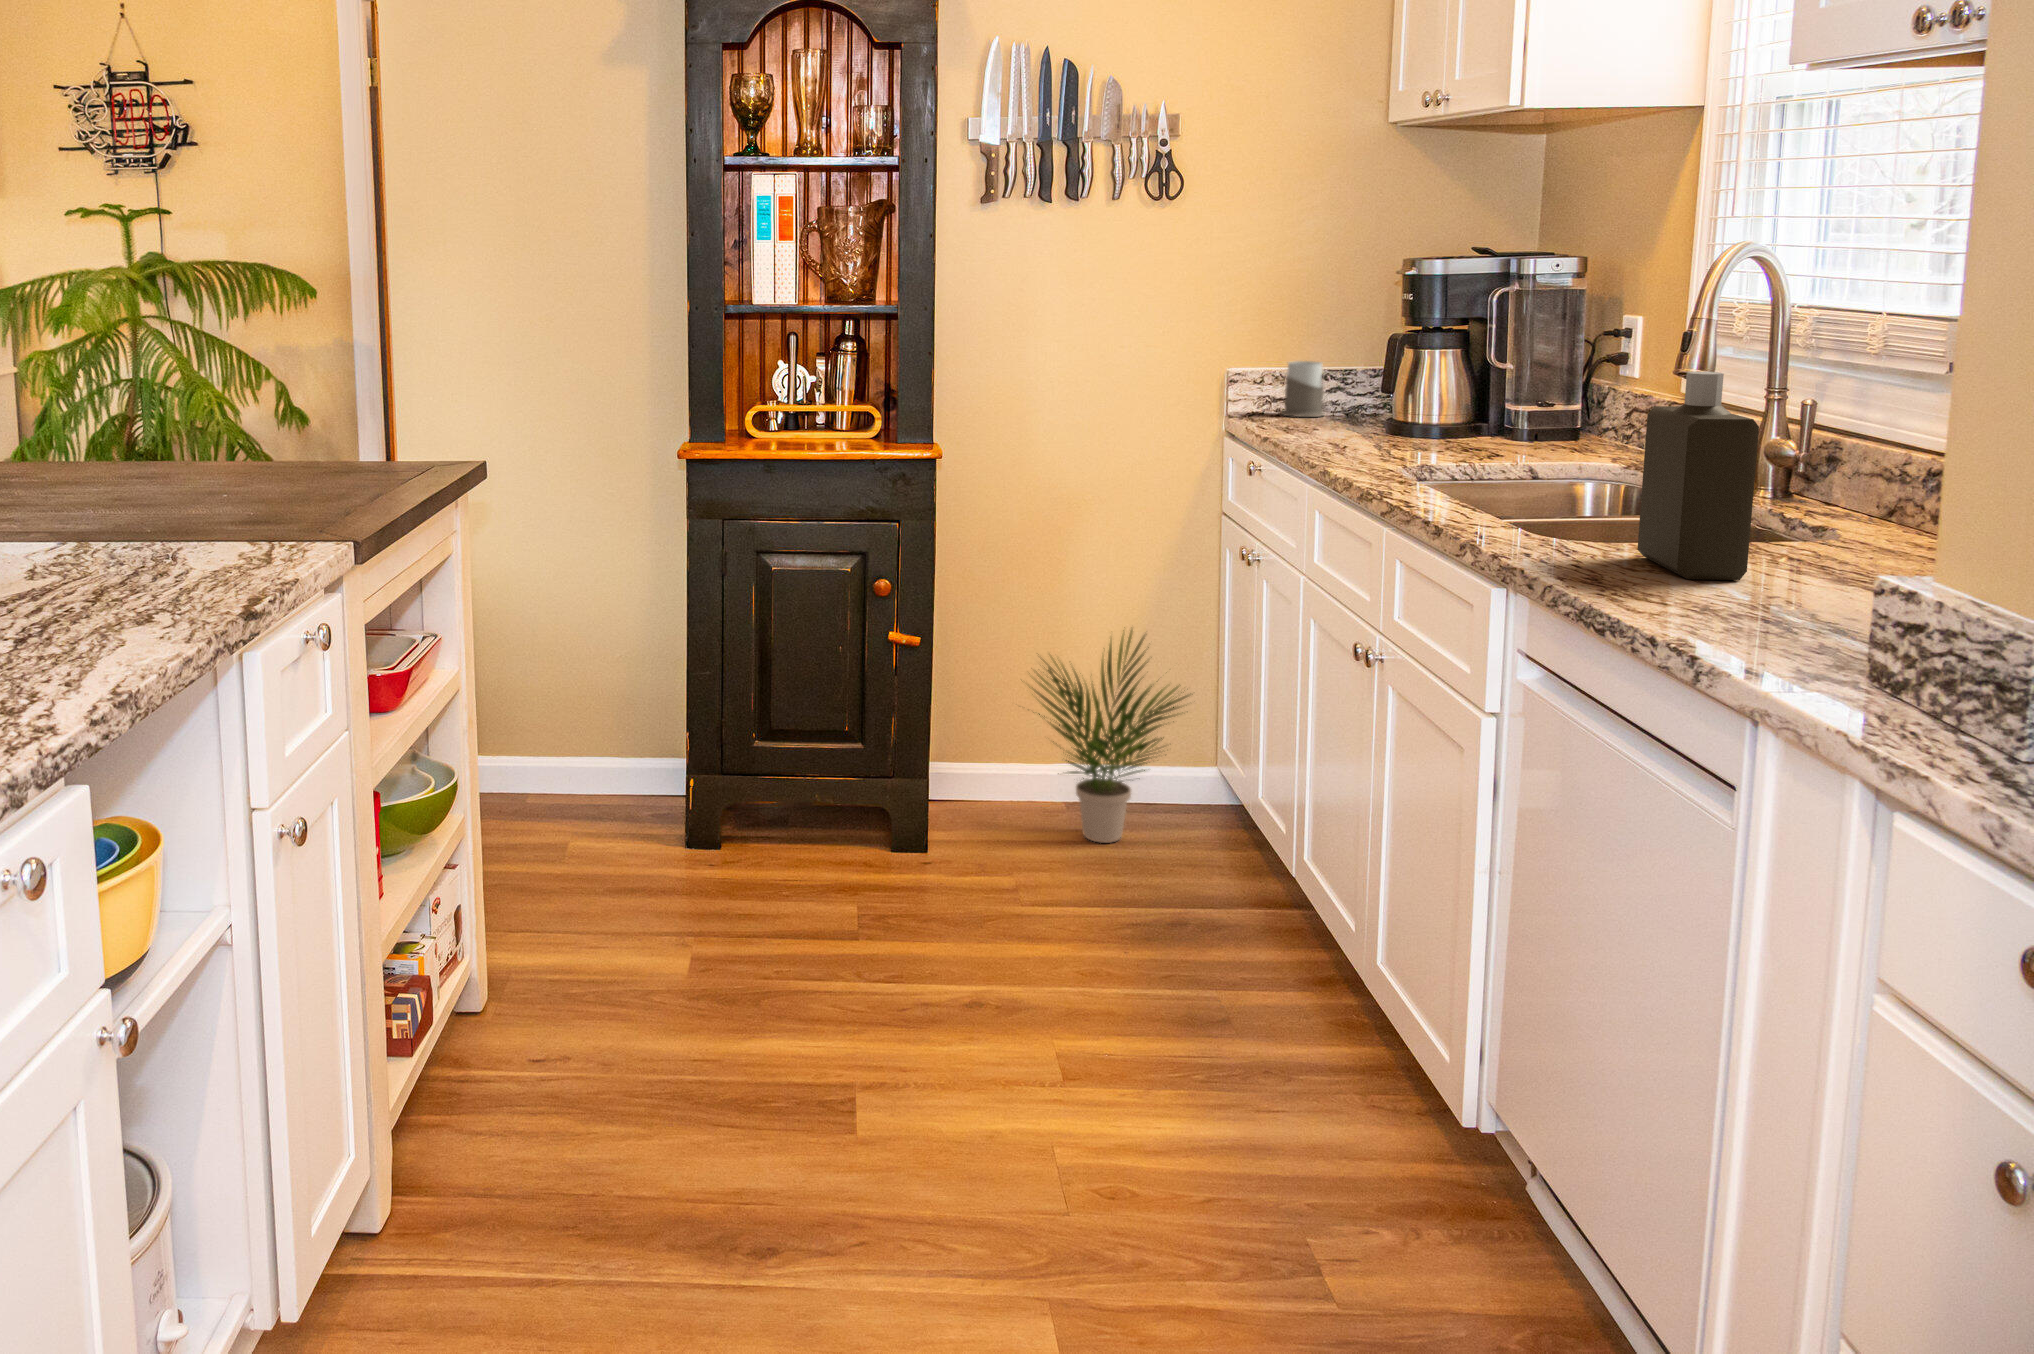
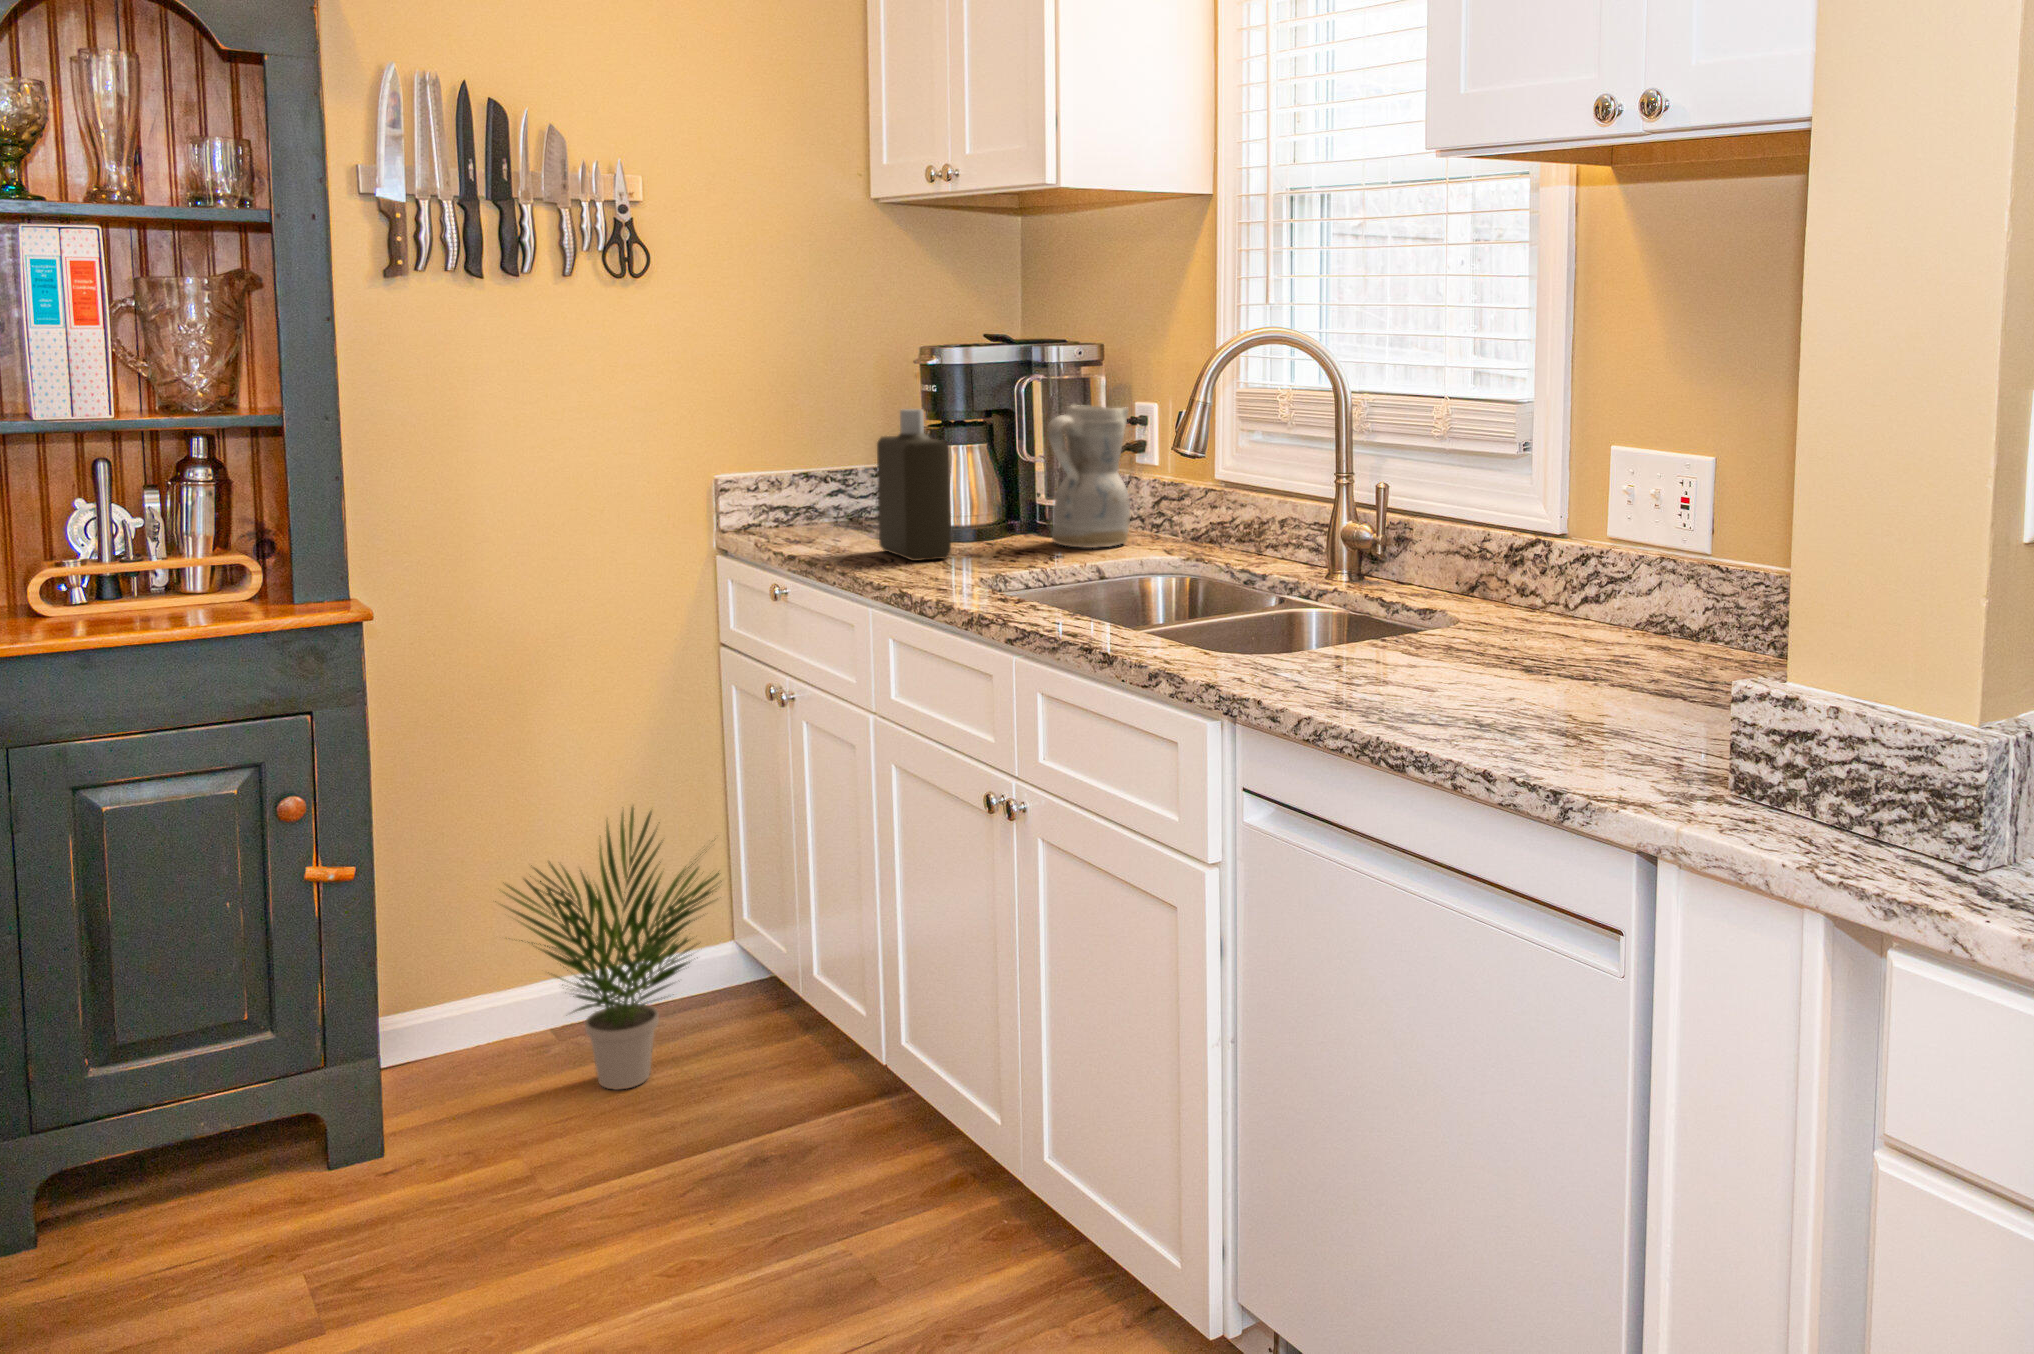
ceramic pitcher: none [1503,315,1597,450] -> present [1048,405,1130,548]
mug: present [1282,361,1324,417] -> none [784,463,847,528]
bottle: present [1637,372,1759,580] -> present [877,409,951,561]

